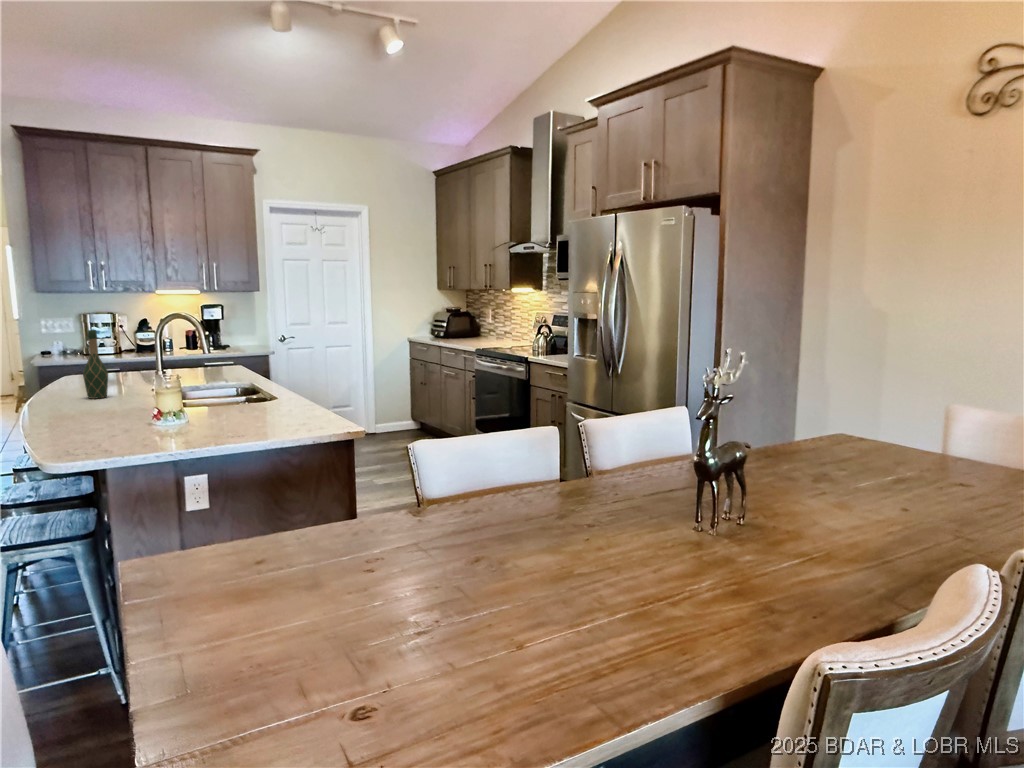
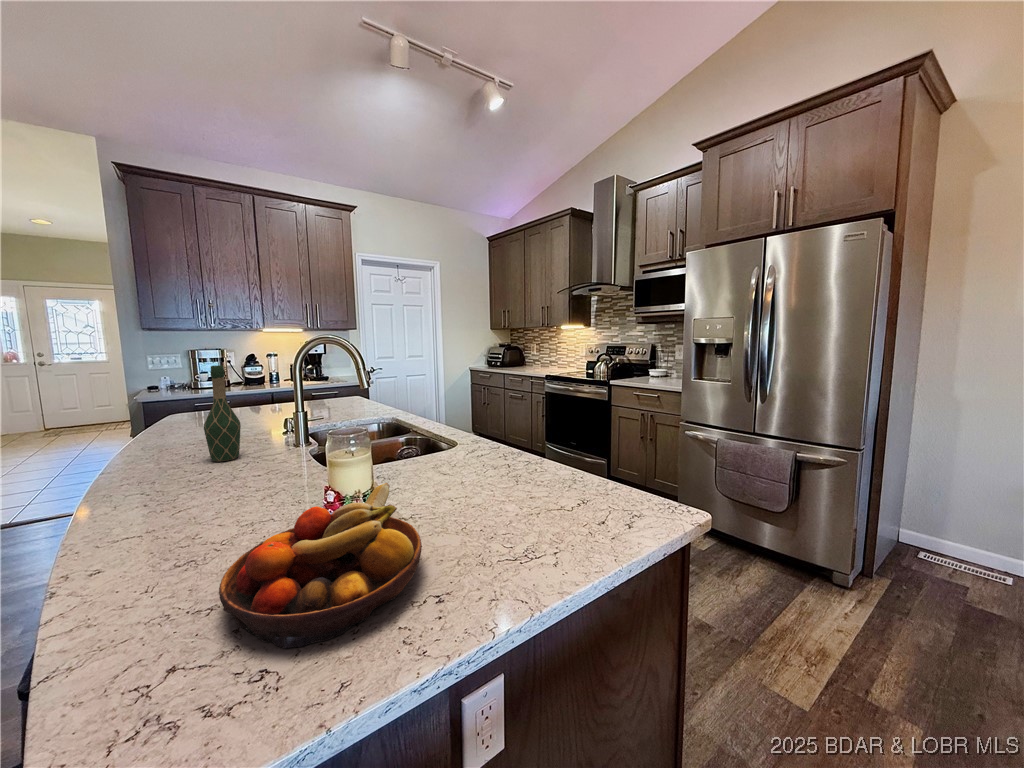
fruit bowl: none [79,395,175,442] -> present [219,483,422,649]

